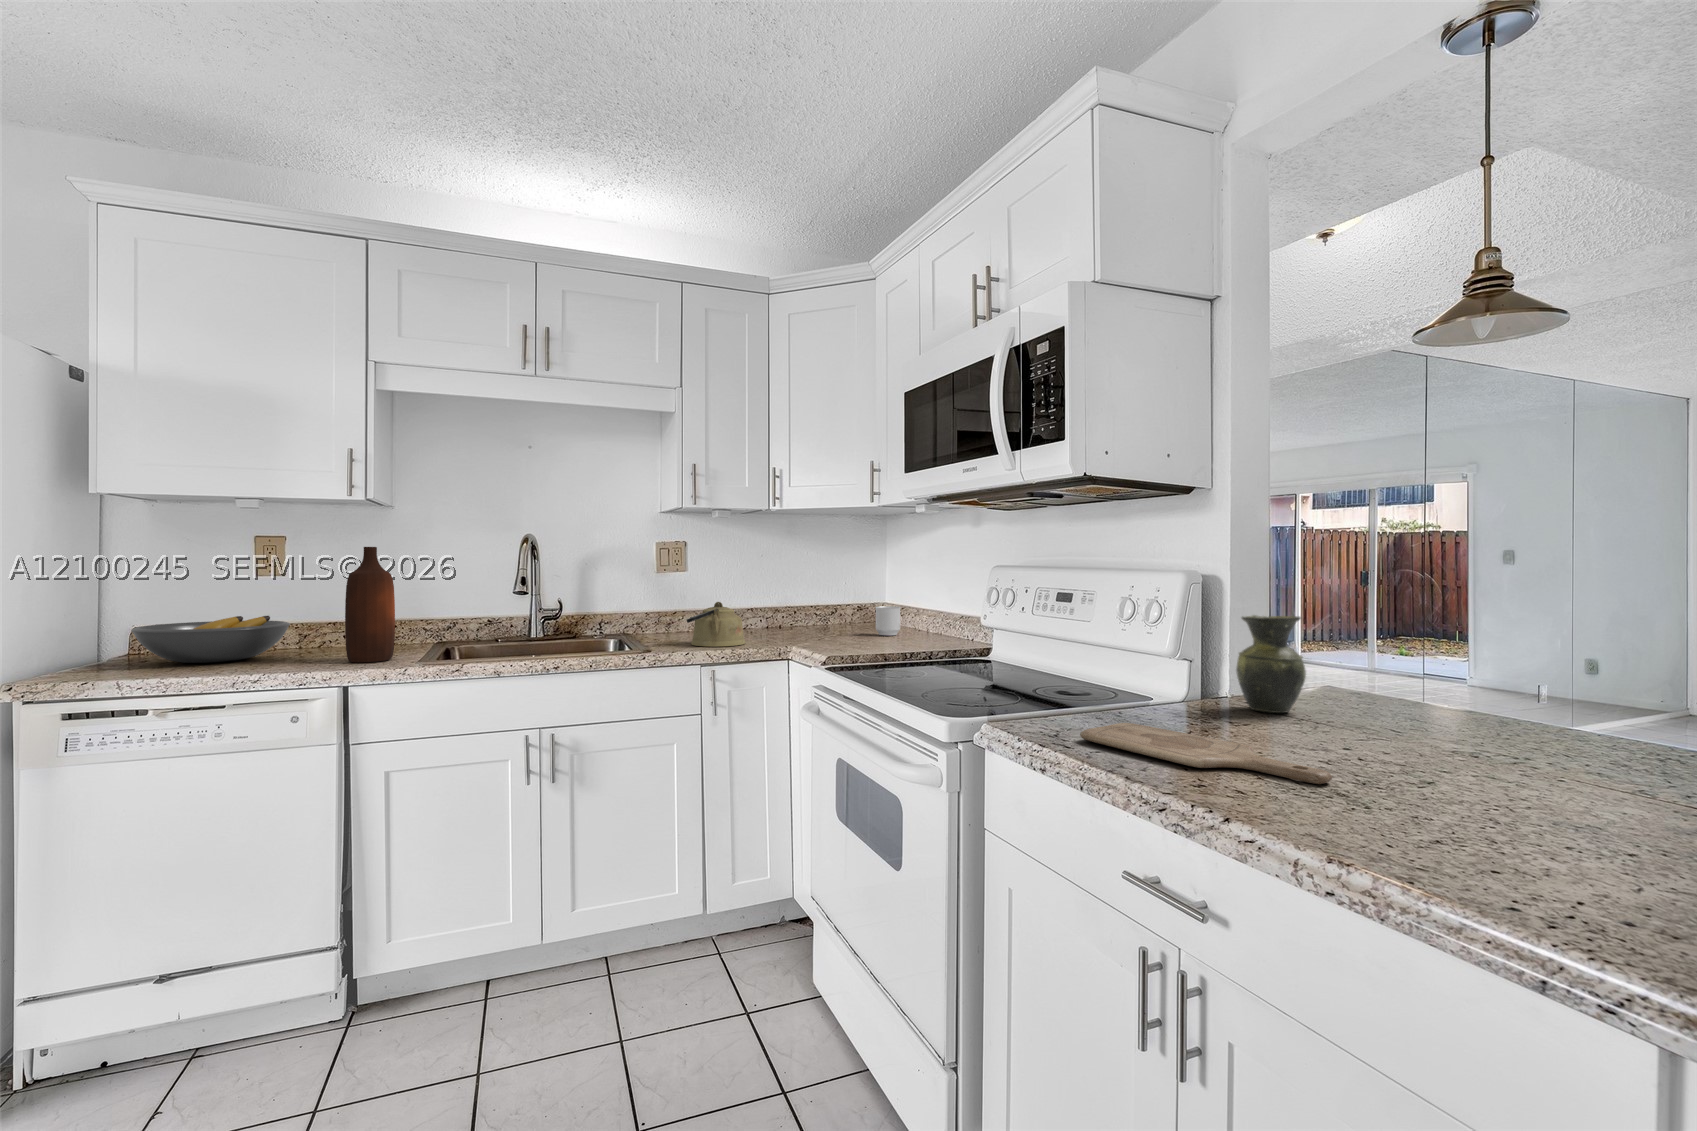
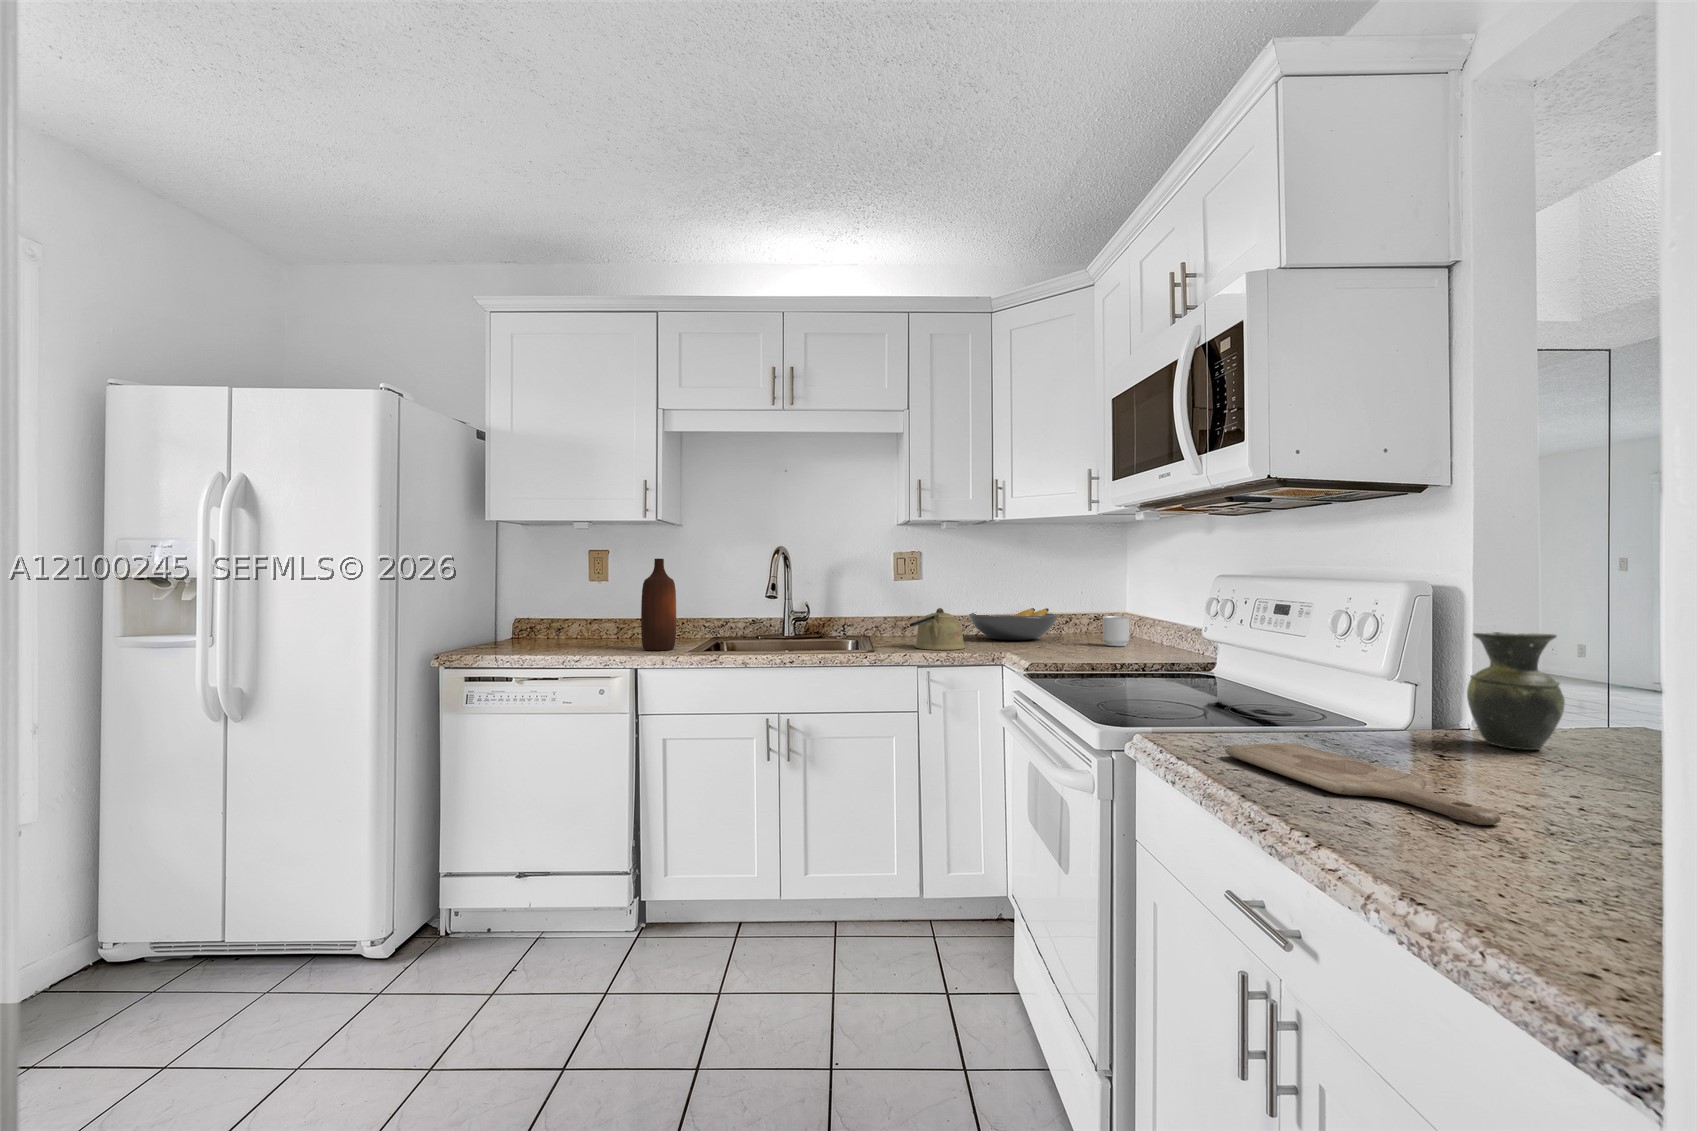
fruit bowl: present [131,616,290,663] -> present [969,608,1058,640]

